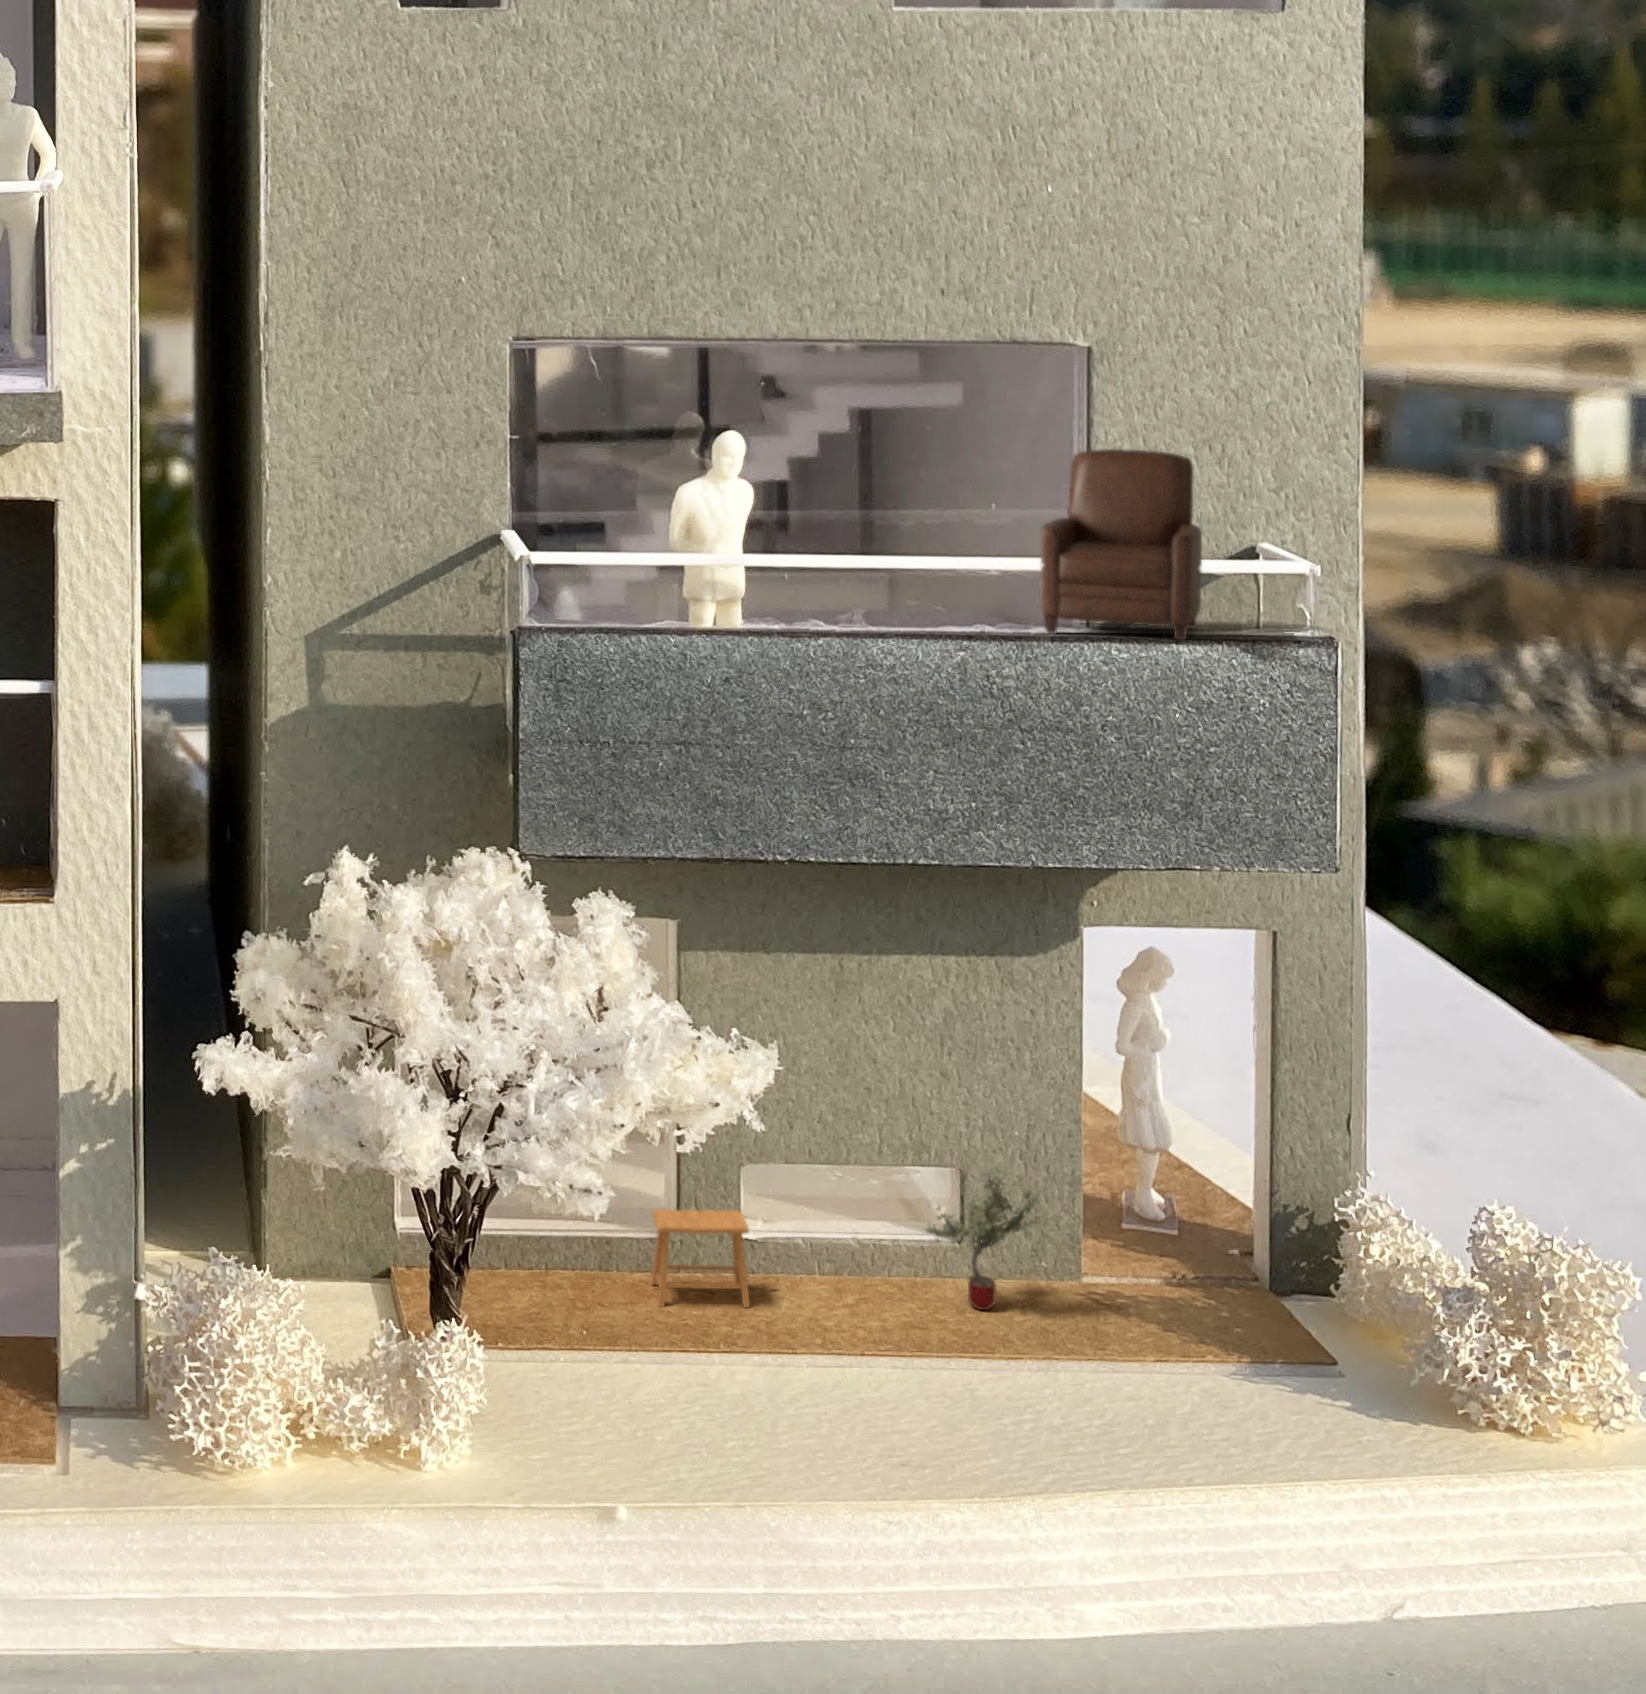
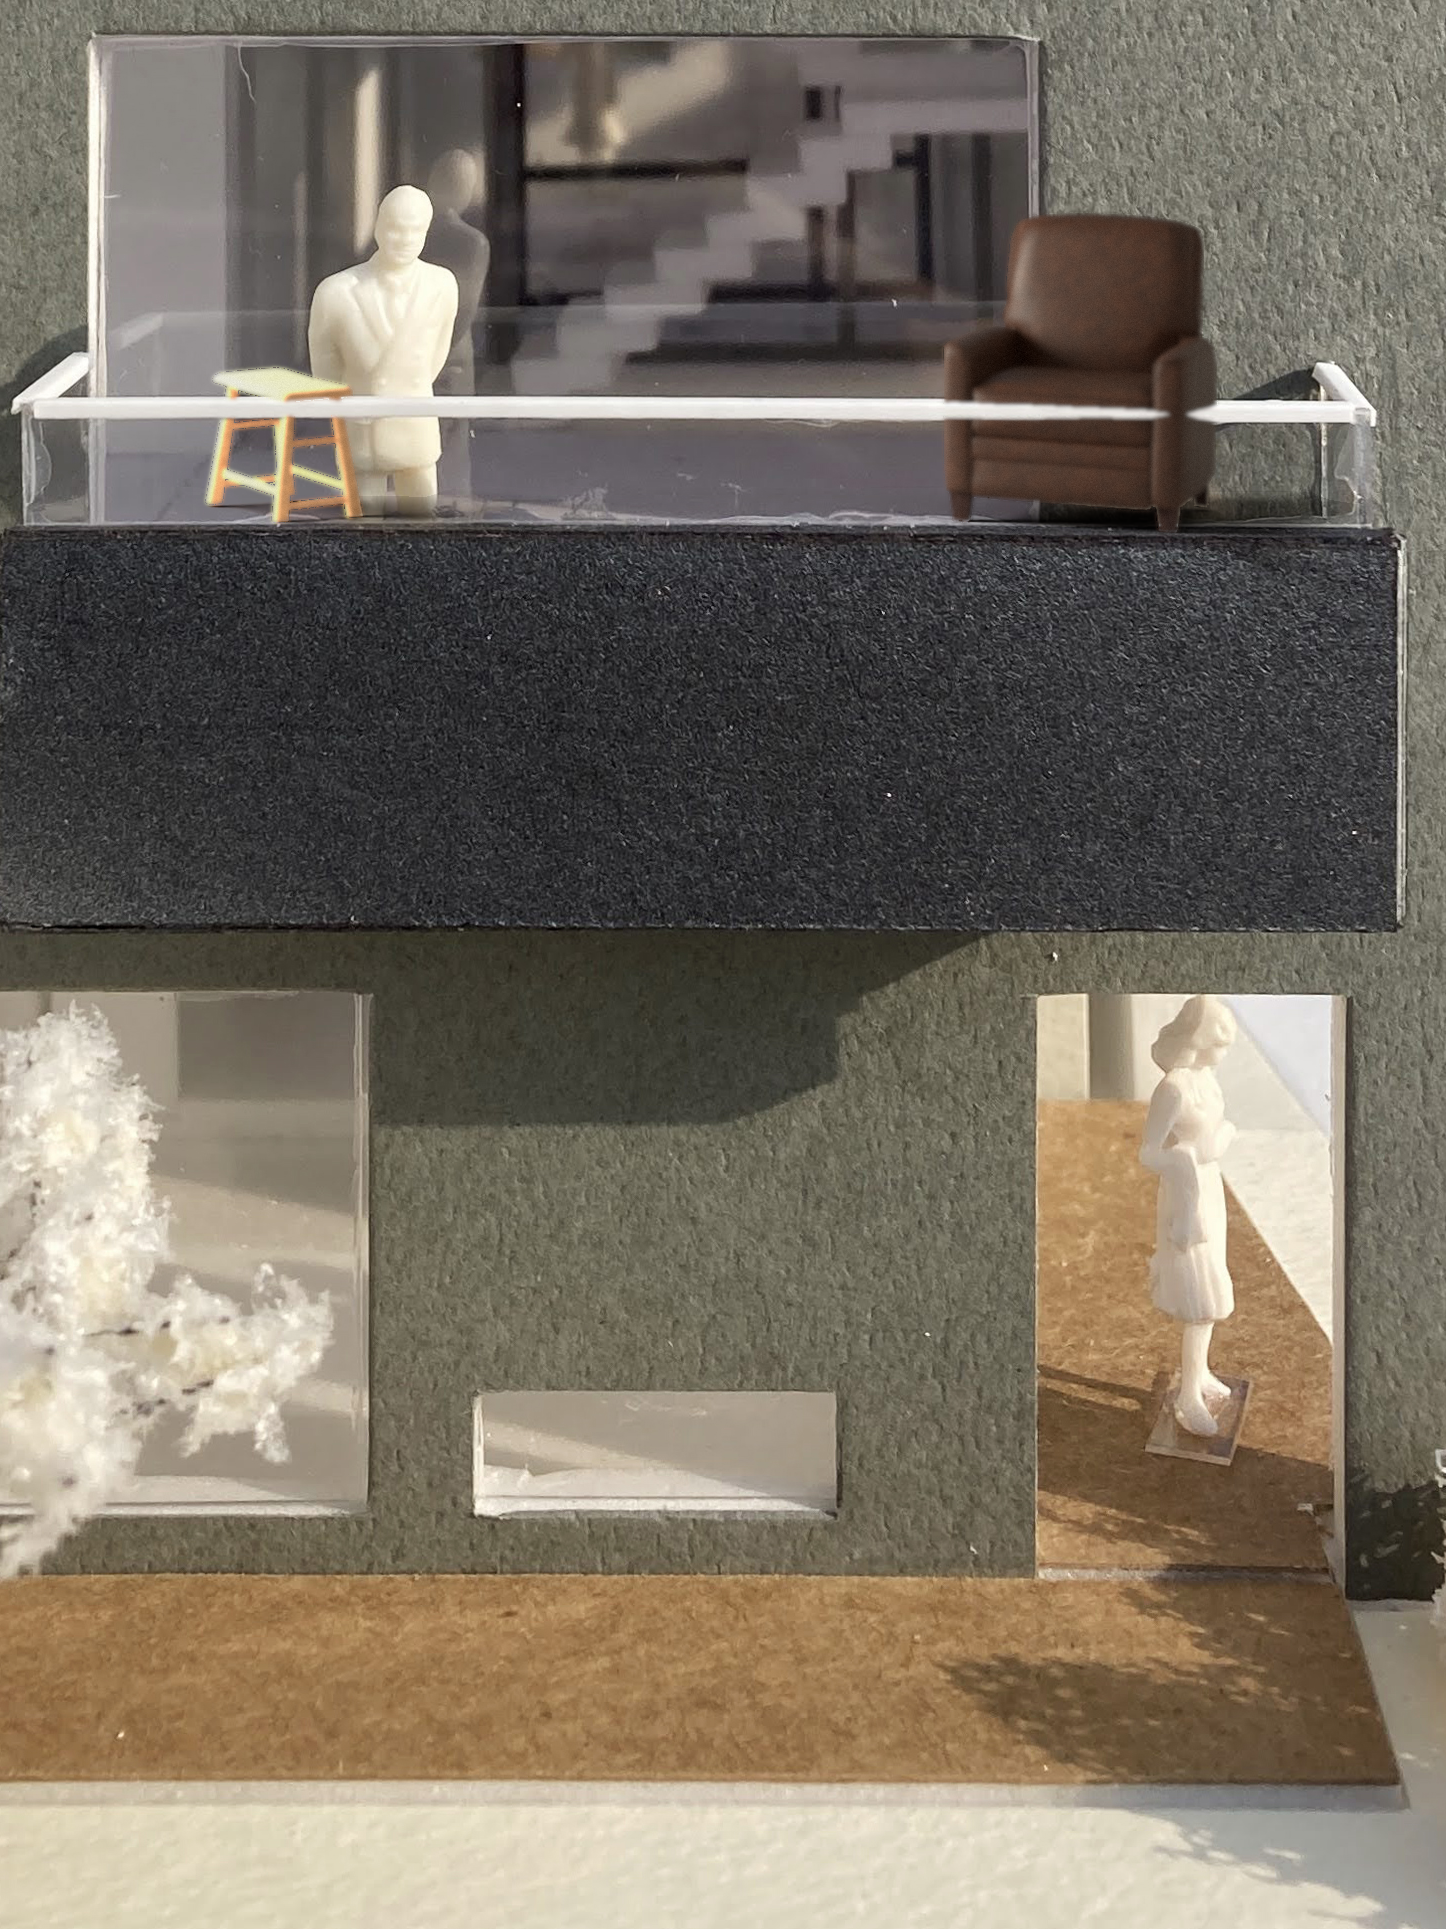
potted tree: present [926,1168,1039,1310] -> none [769,1399,958,1644]
stool: present [651,1210,750,1308] -> present [207,368,362,522]

